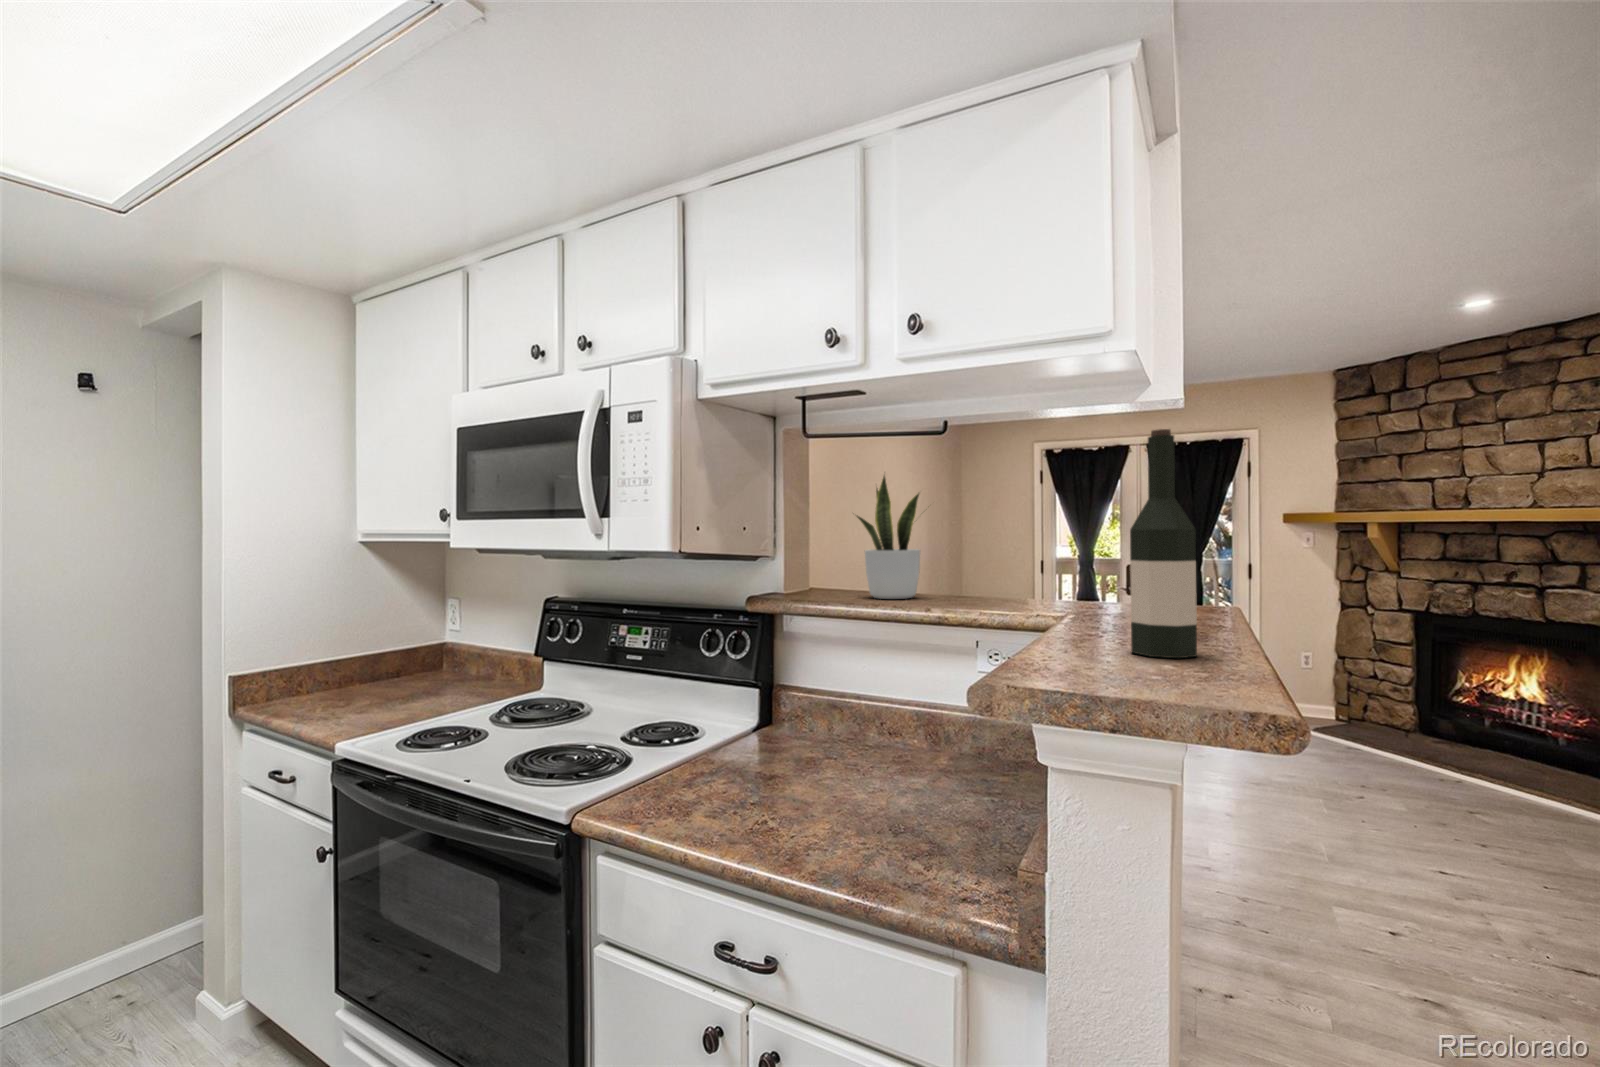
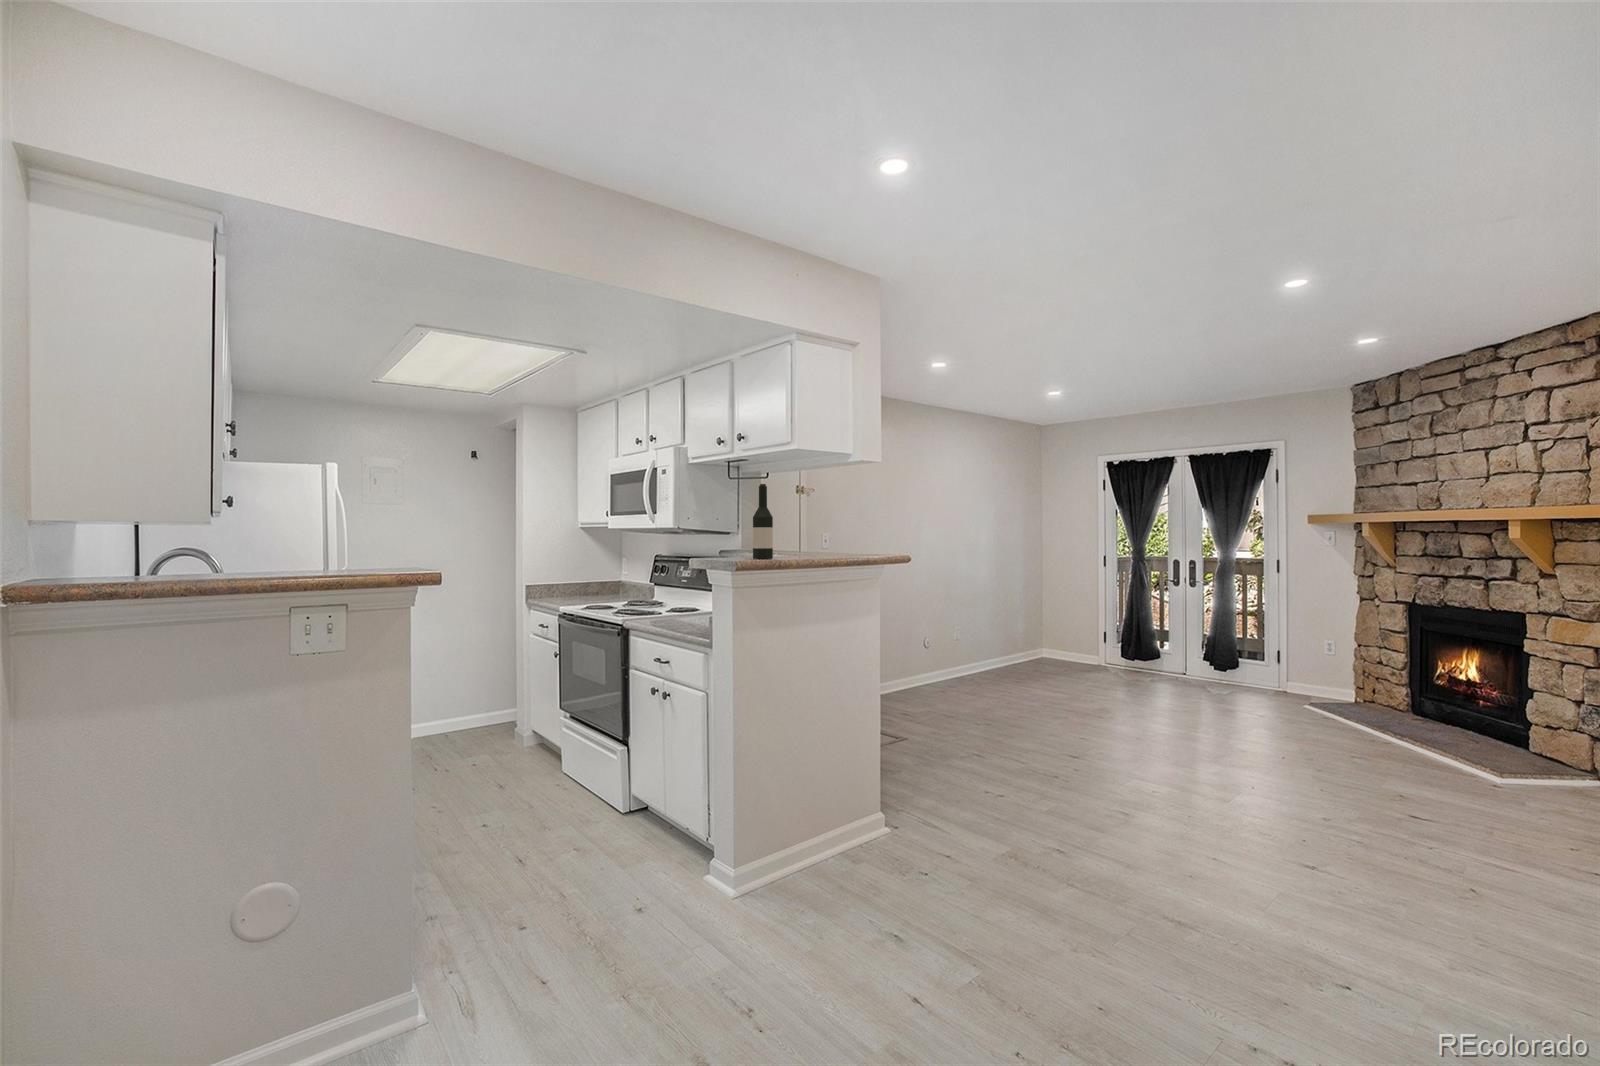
potted plant: present [857,476,920,599] -> none [780,491,808,555]

